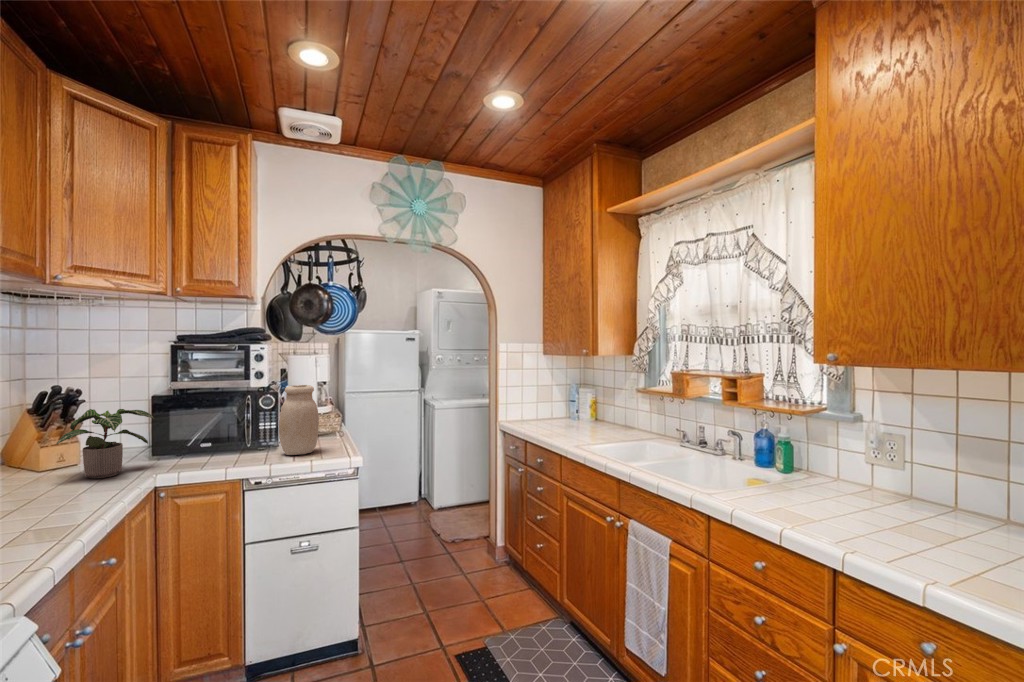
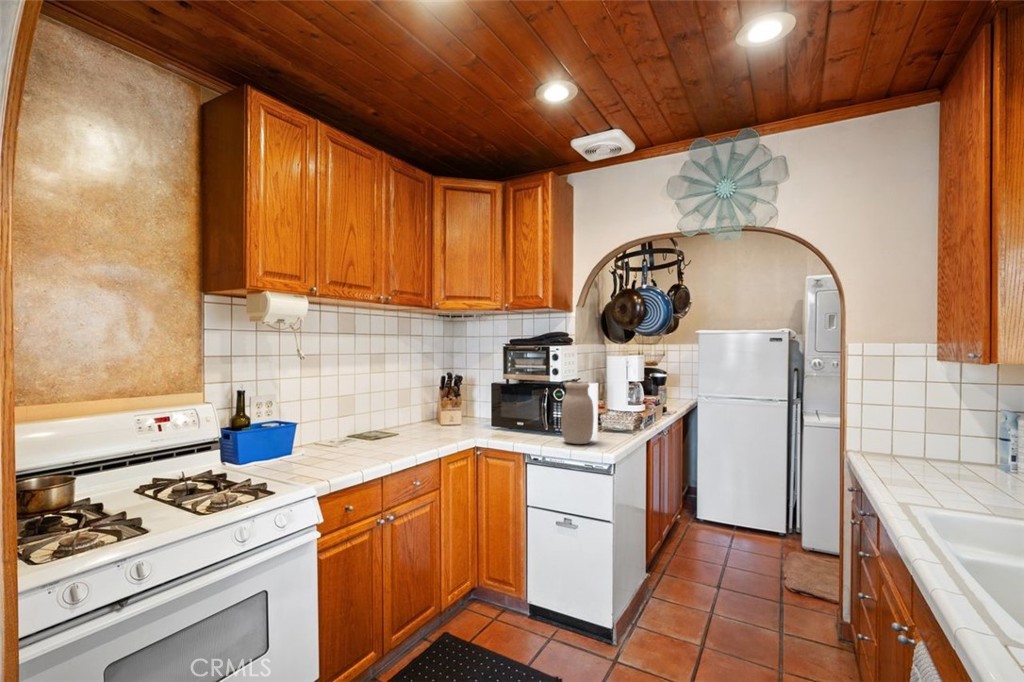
potted plant: present [57,409,154,479] -> none [431,388,487,435]

